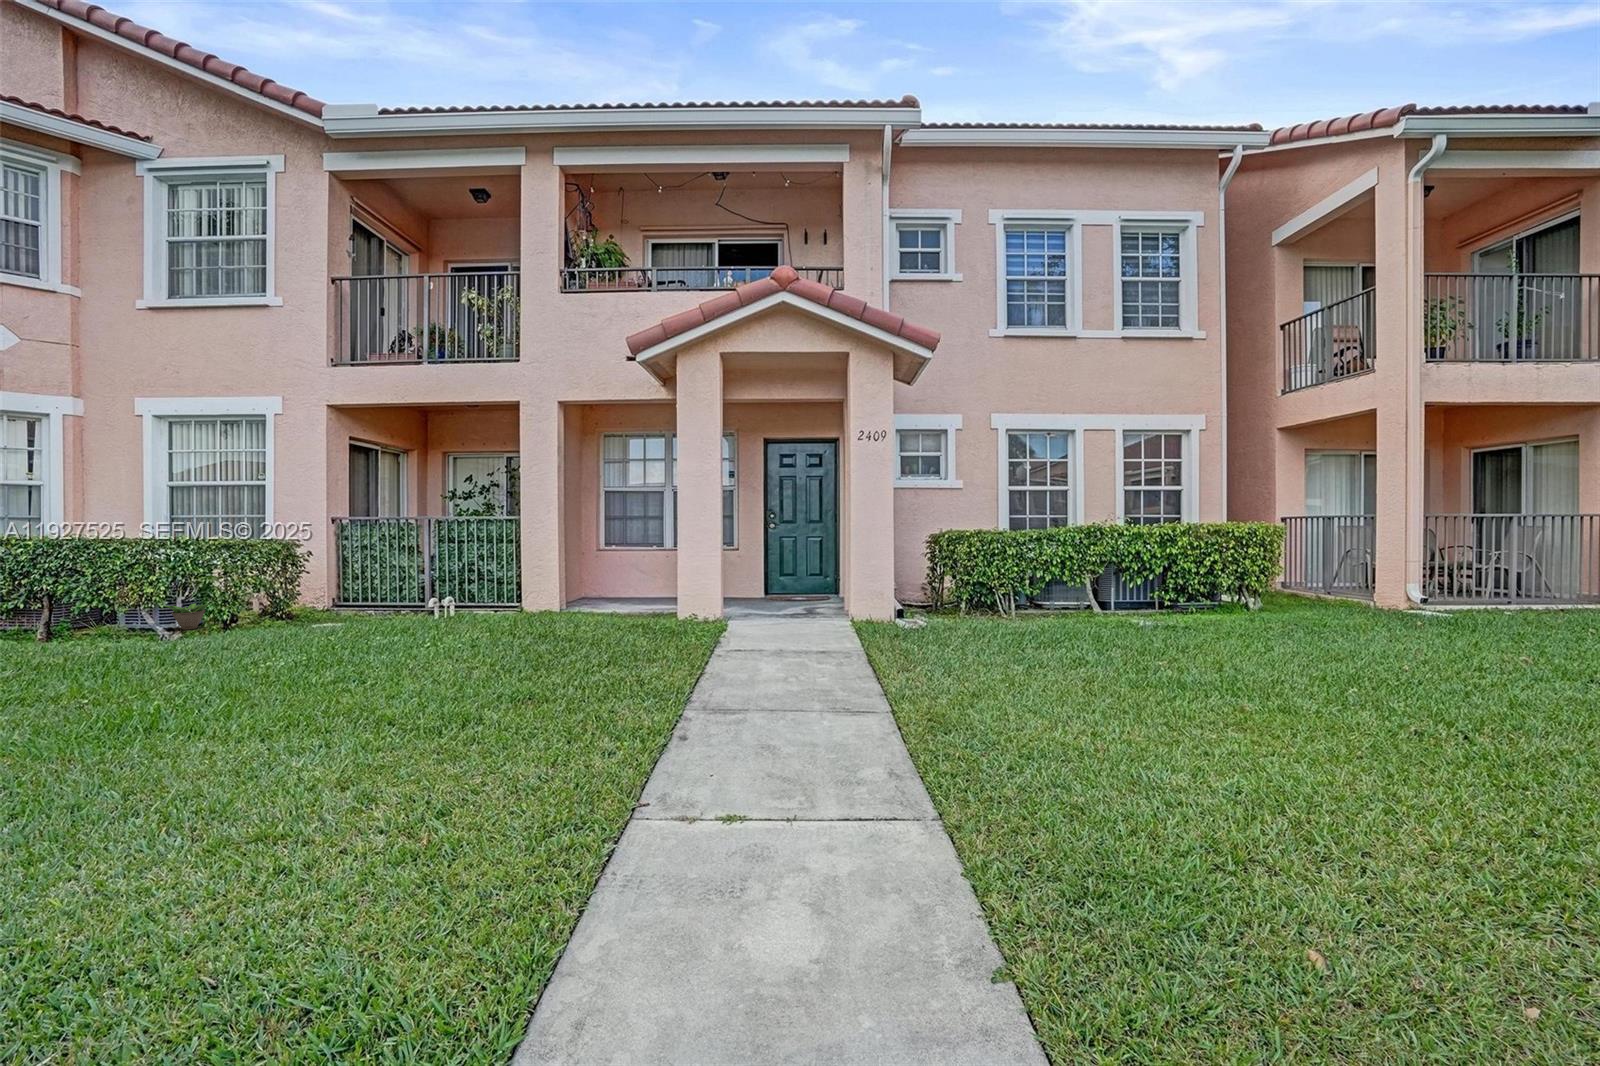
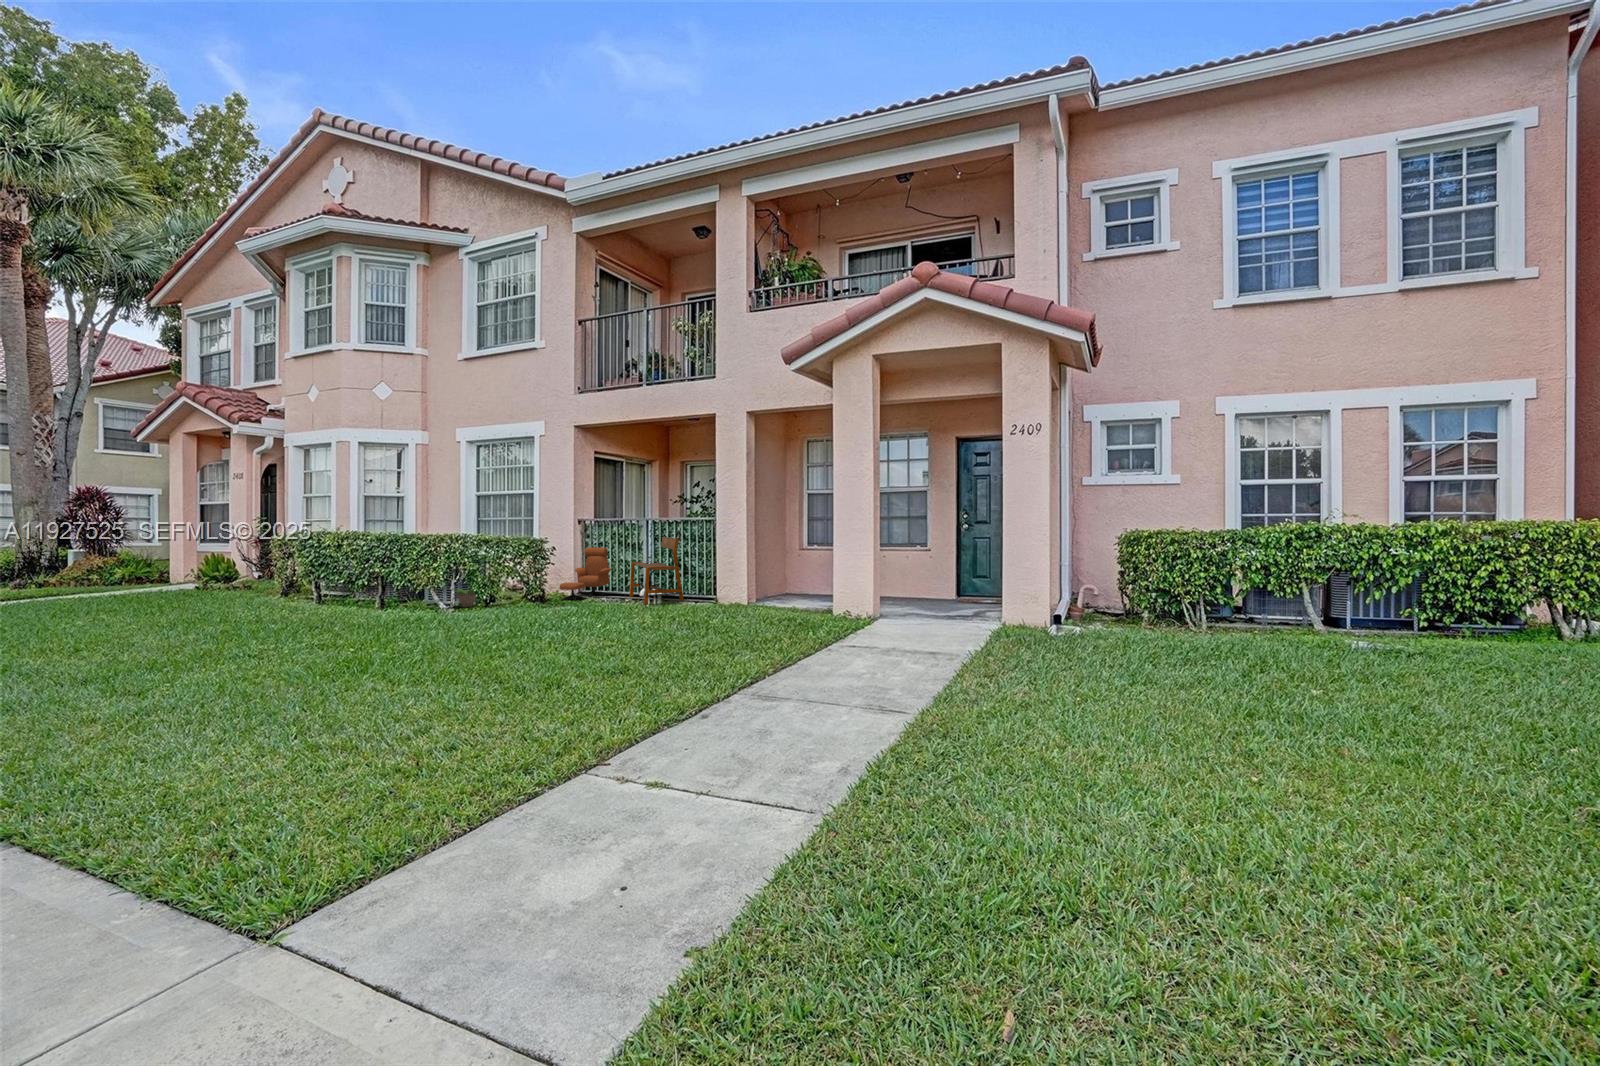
bench: none [410,537,487,616] -> present [630,537,684,604]
lounge chair: none [318,551,383,616] -> present [560,548,612,601]

